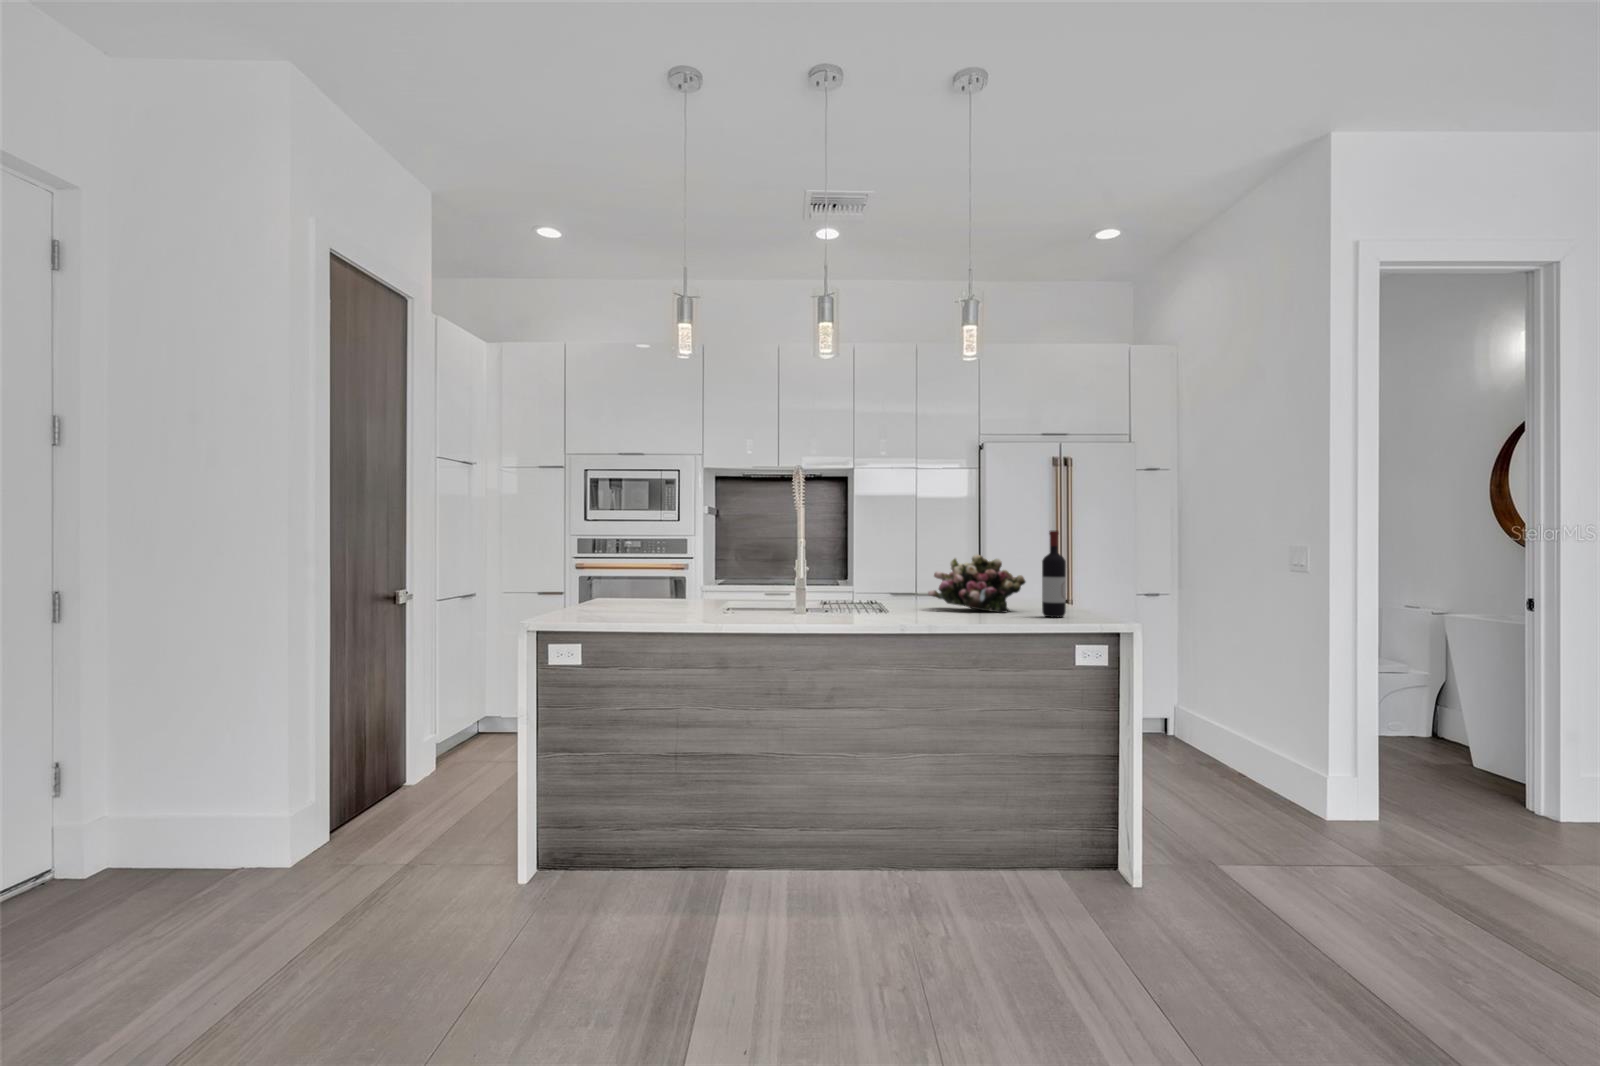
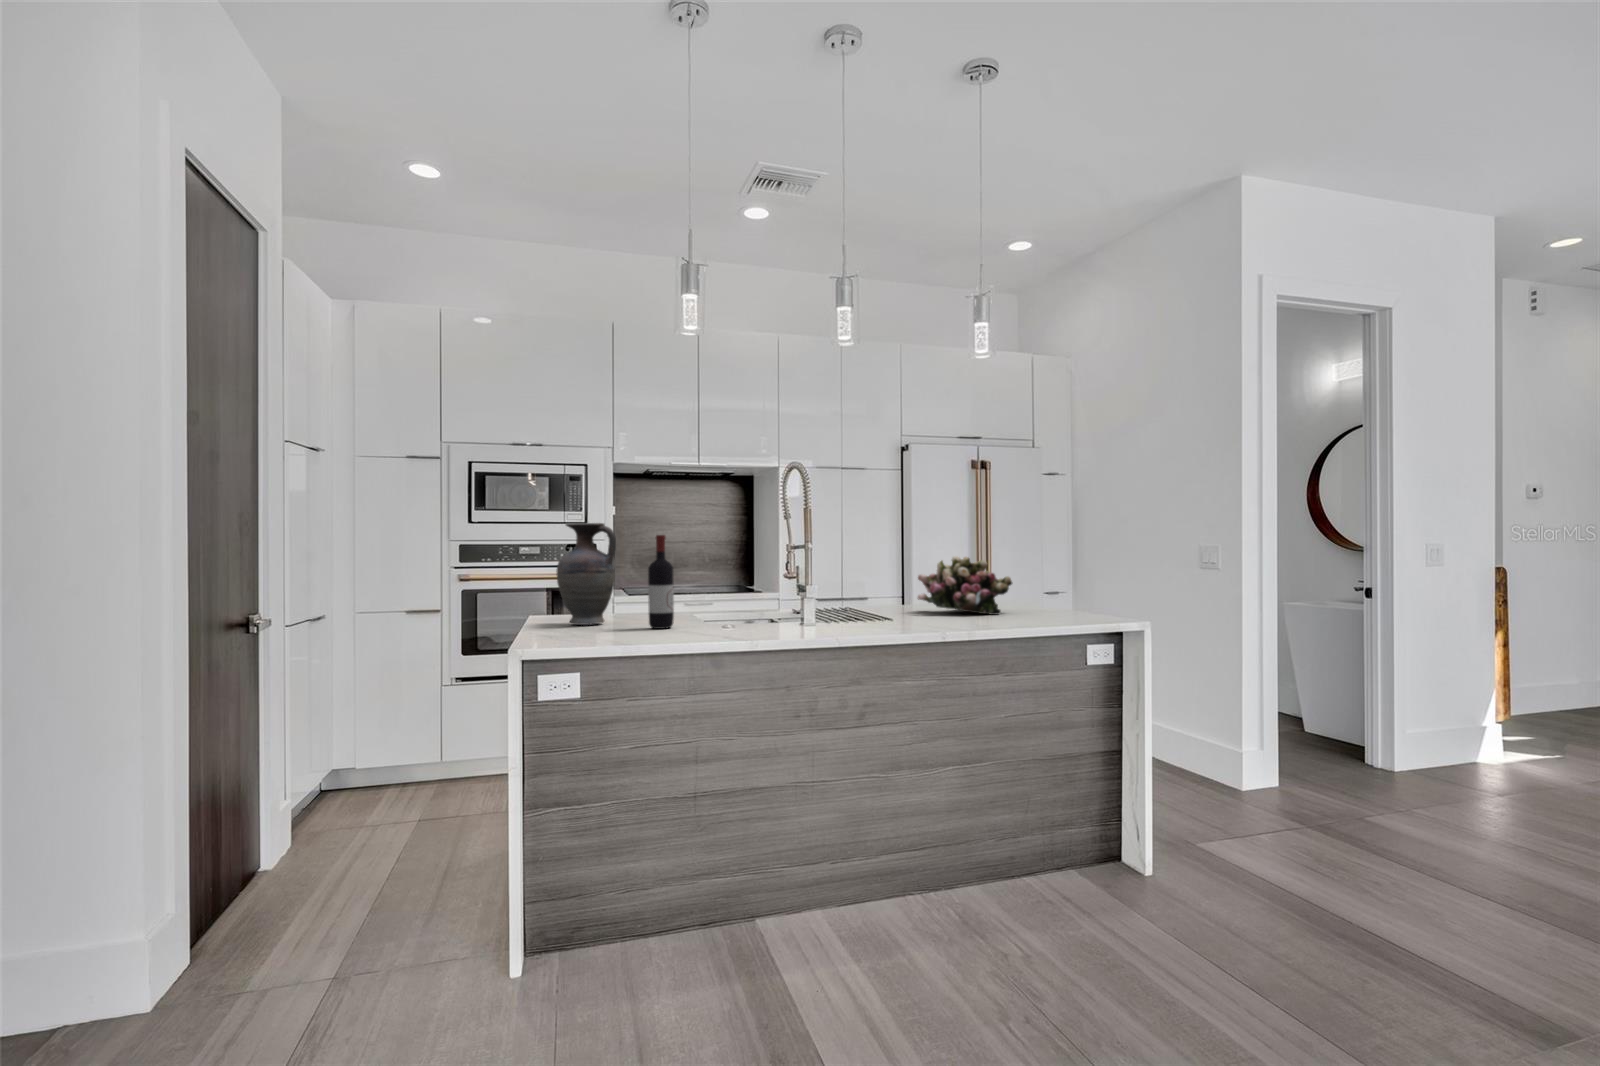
vase: none [600,520,650,608] -> present [556,523,616,625]
wine bottle: present [1042,530,1066,617] -> present [648,535,674,629]

